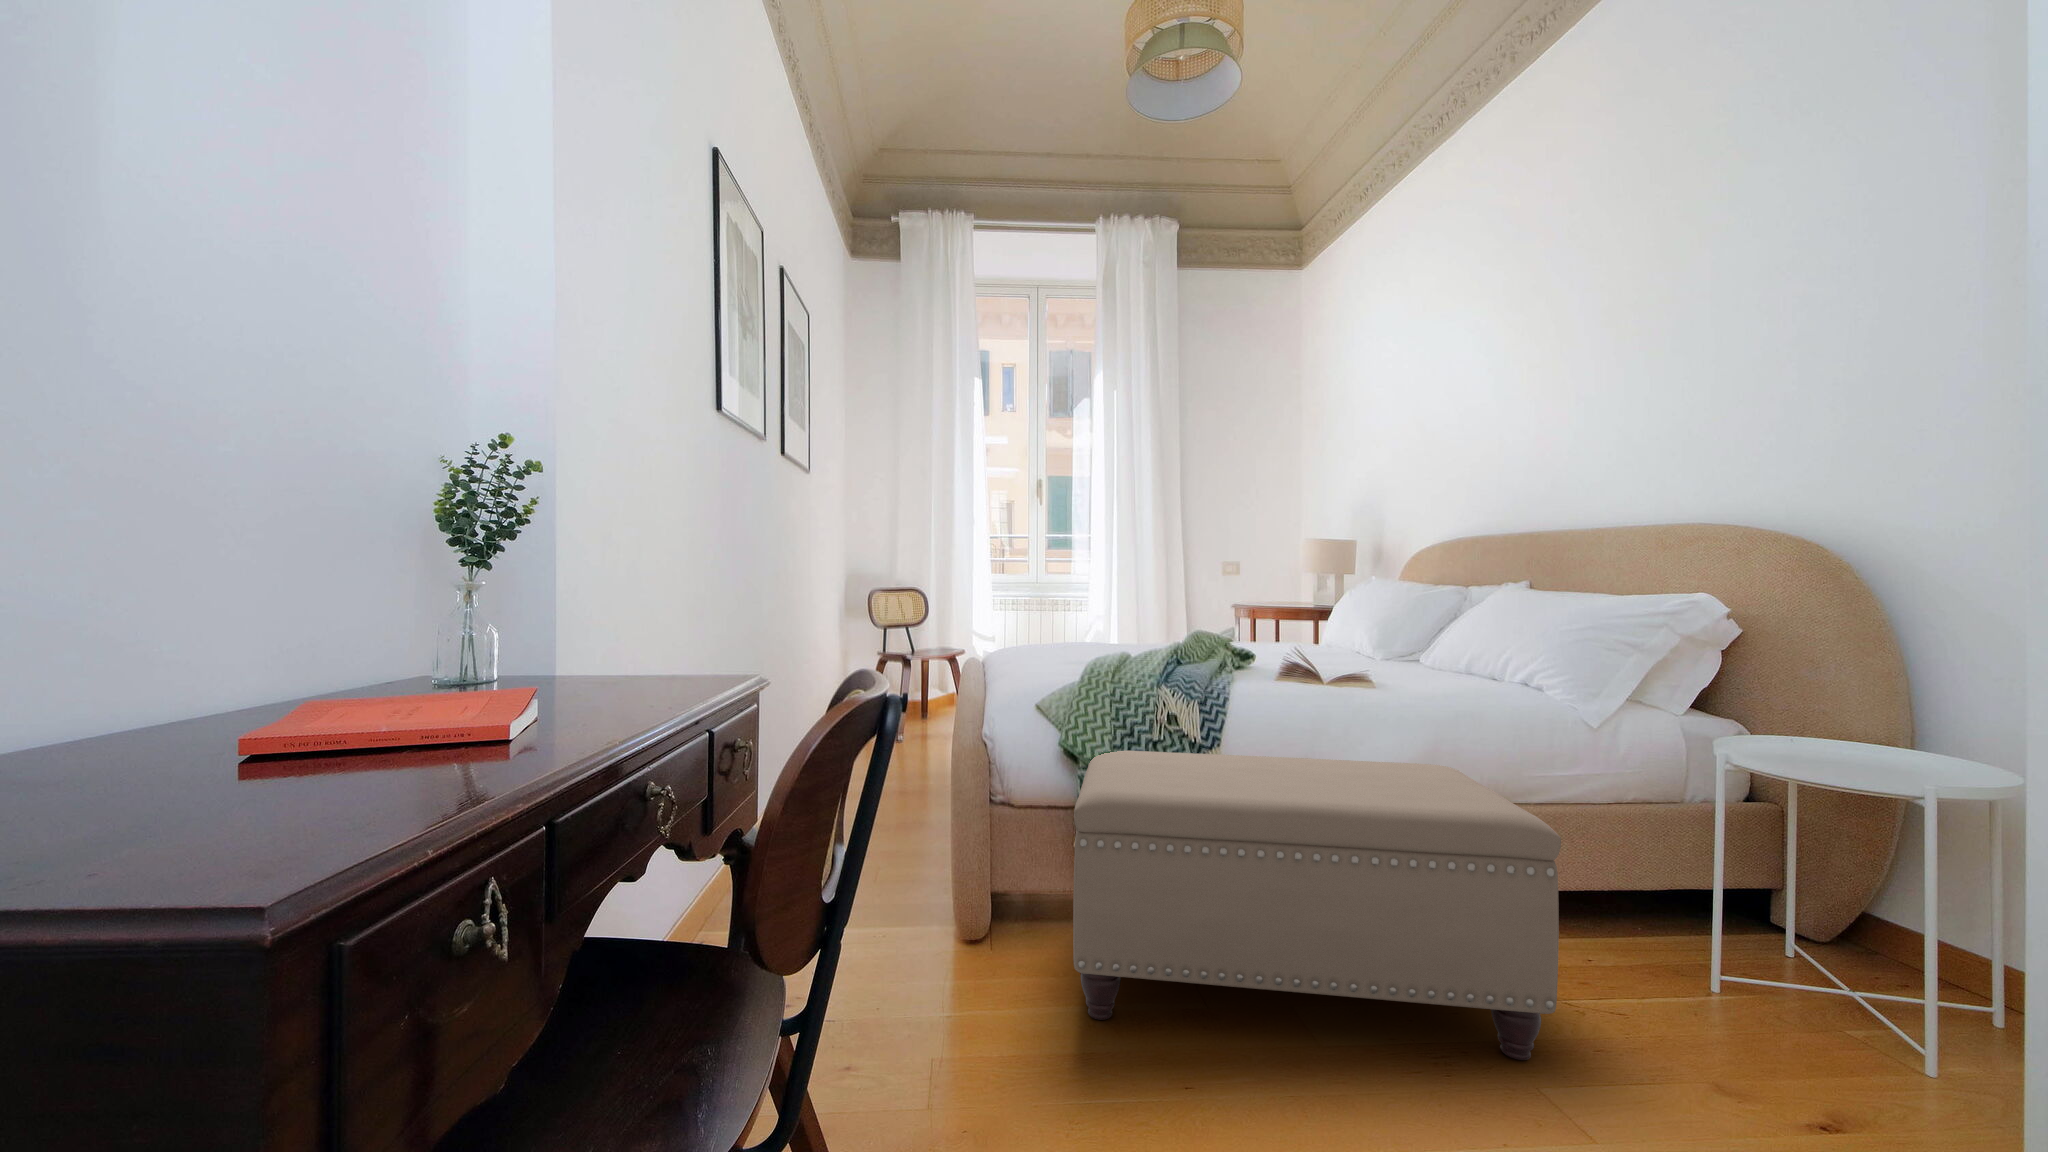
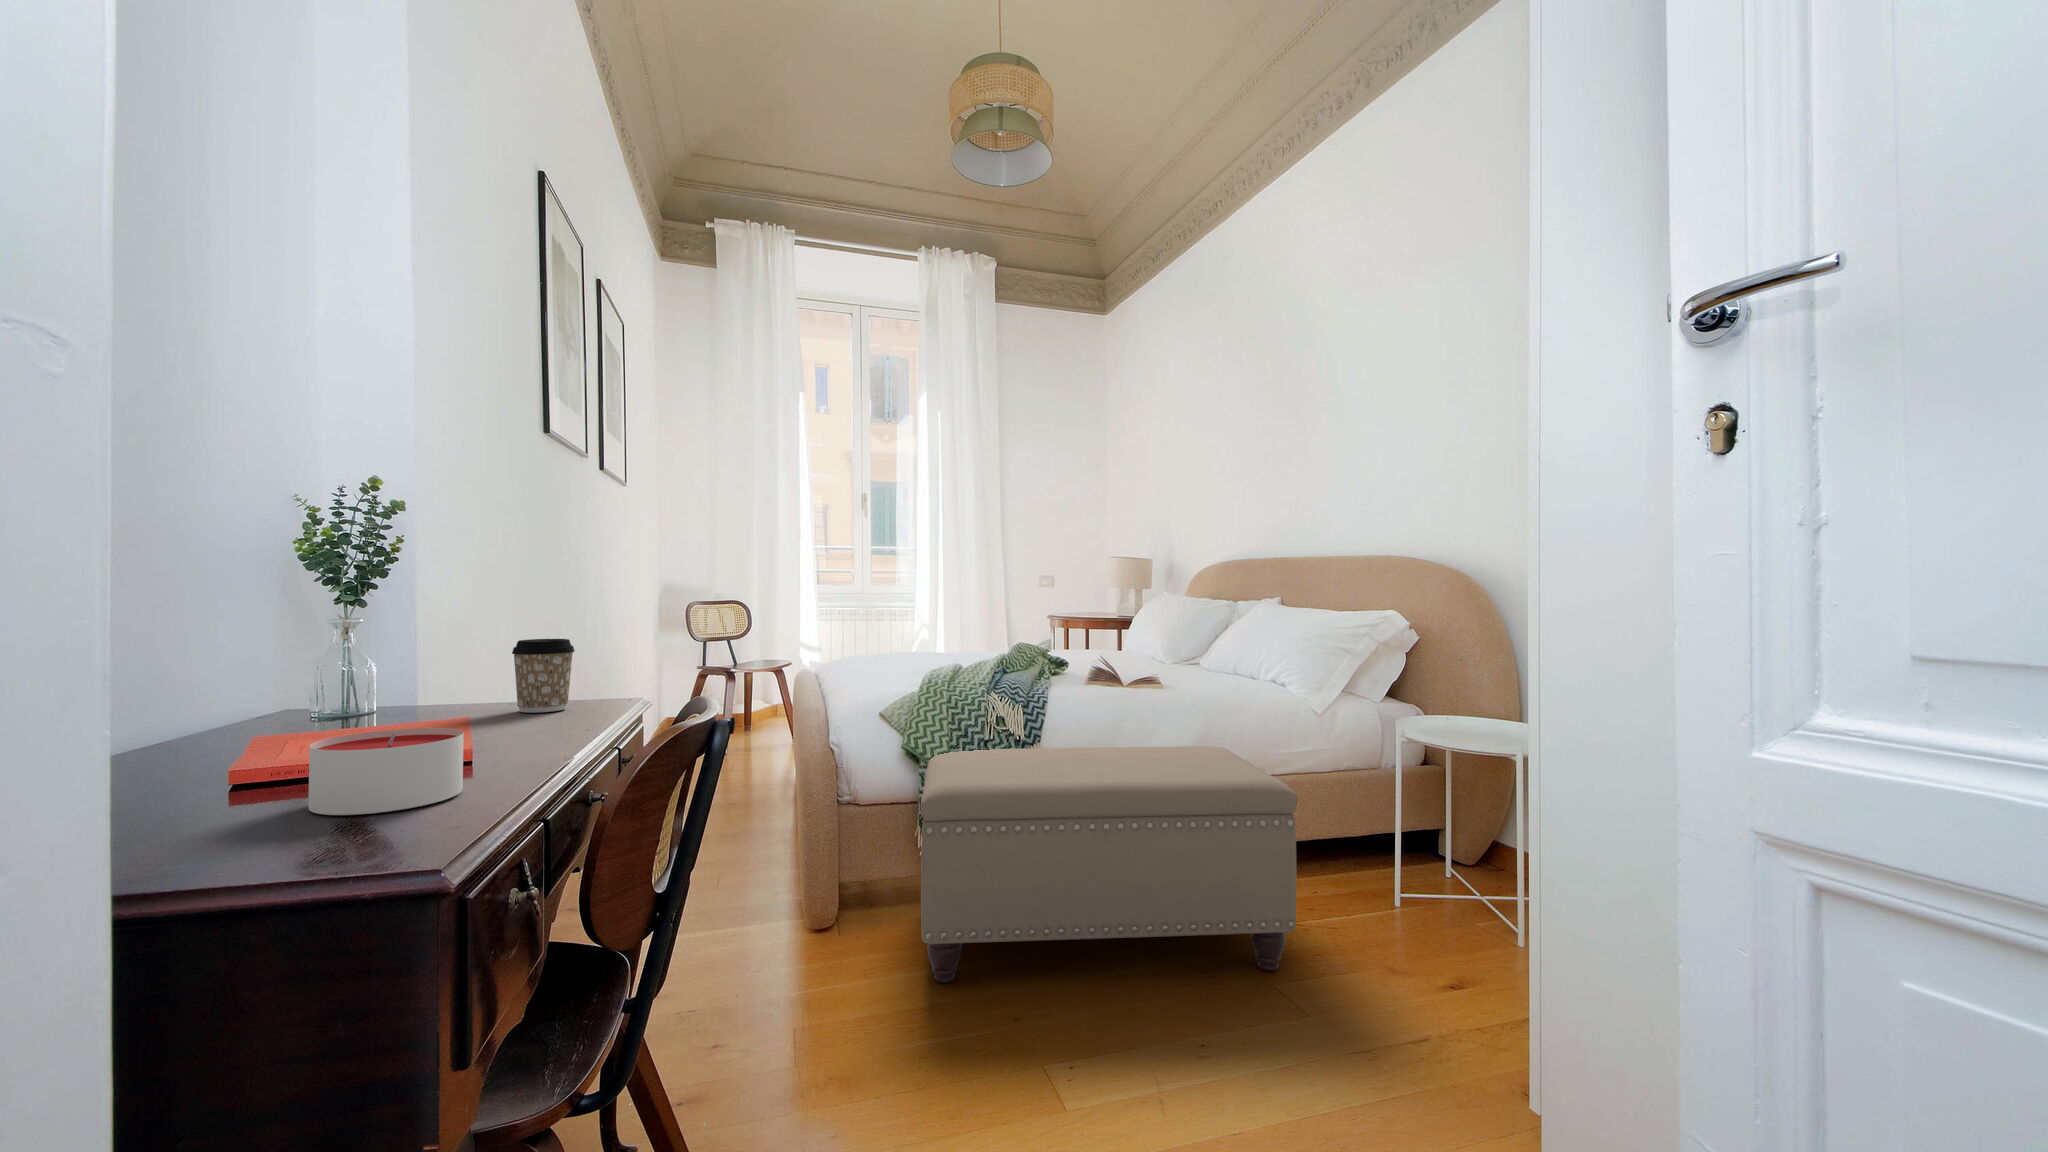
coffee cup: none [634,609,698,687] -> present [512,639,575,713]
candle: none [317,696,497,795] -> present [308,728,463,815]

